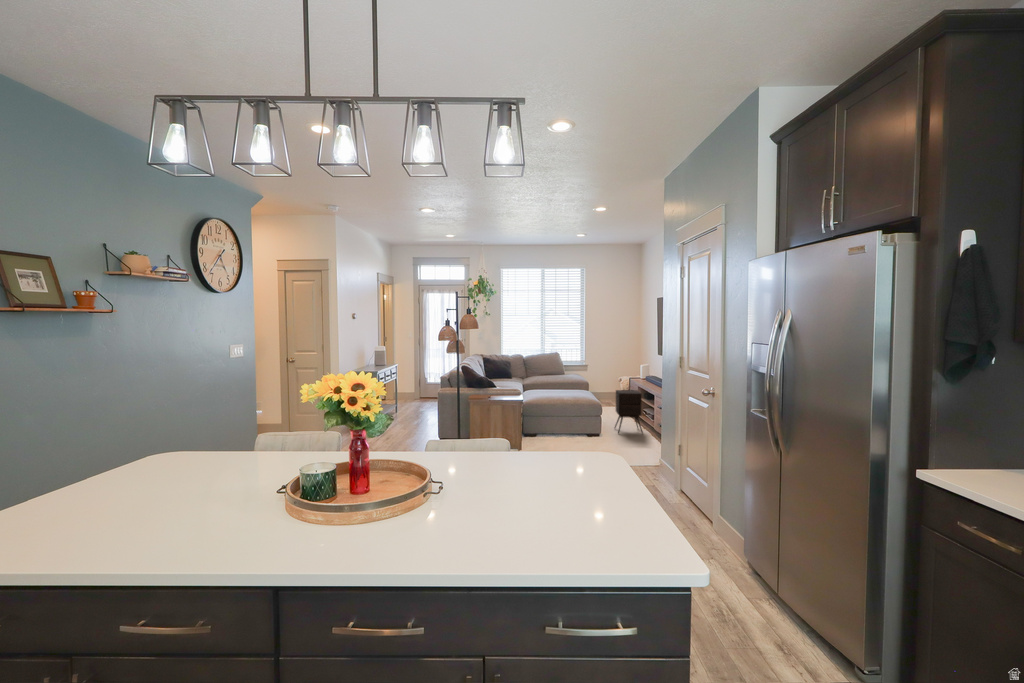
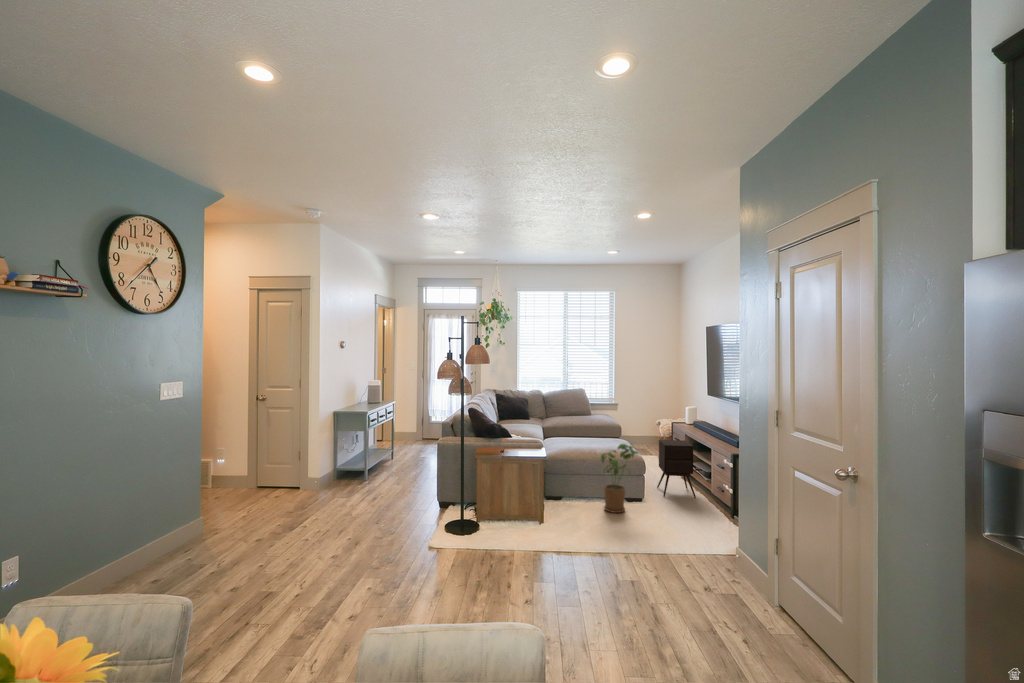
house plant: none [567,391,598,444] -> present [601,444,638,513]

